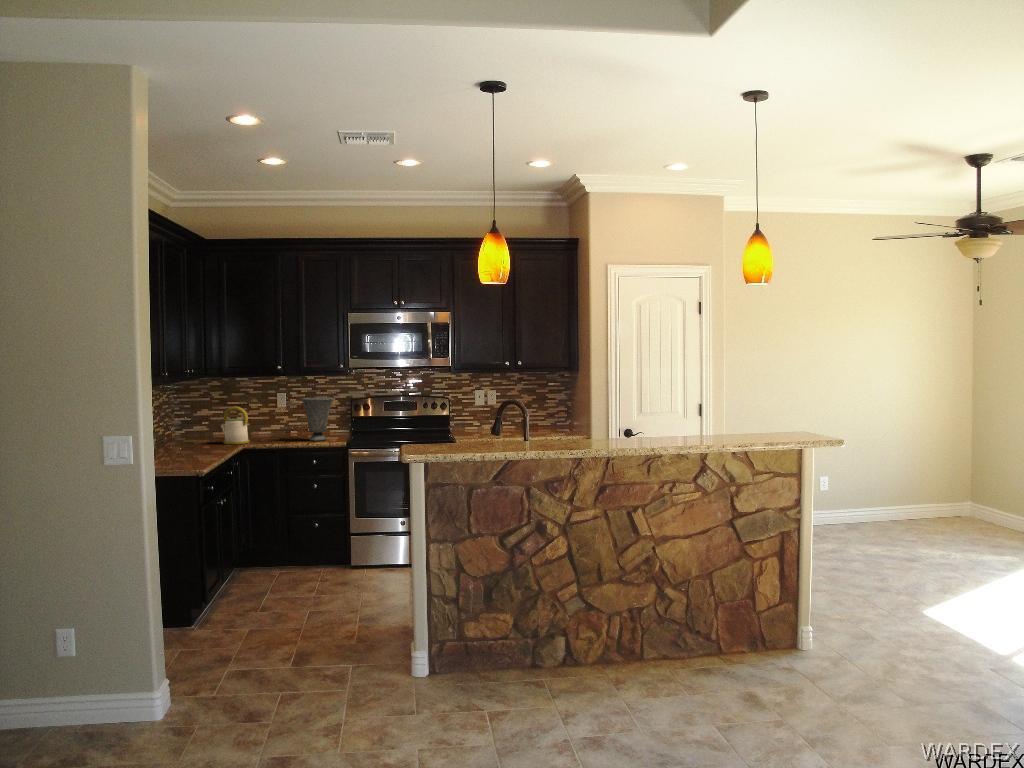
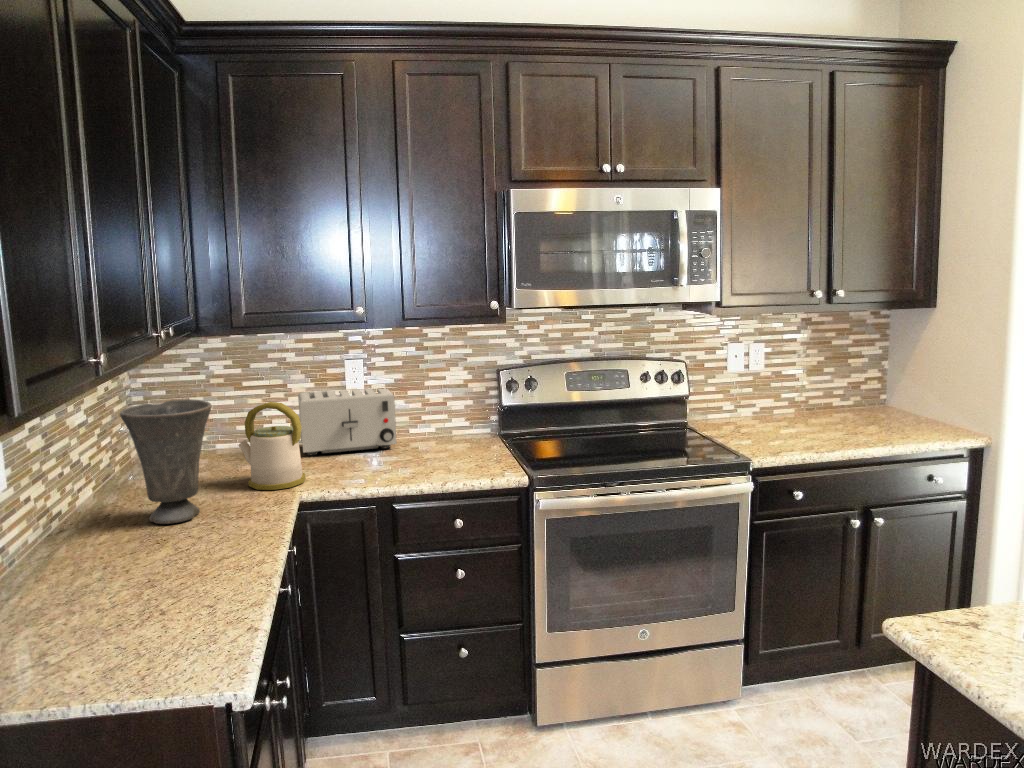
vase: present [302,397,333,441] -> present [120,399,212,524]
toaster: none [252,408,299,437] -> present [298,388,397,455]

